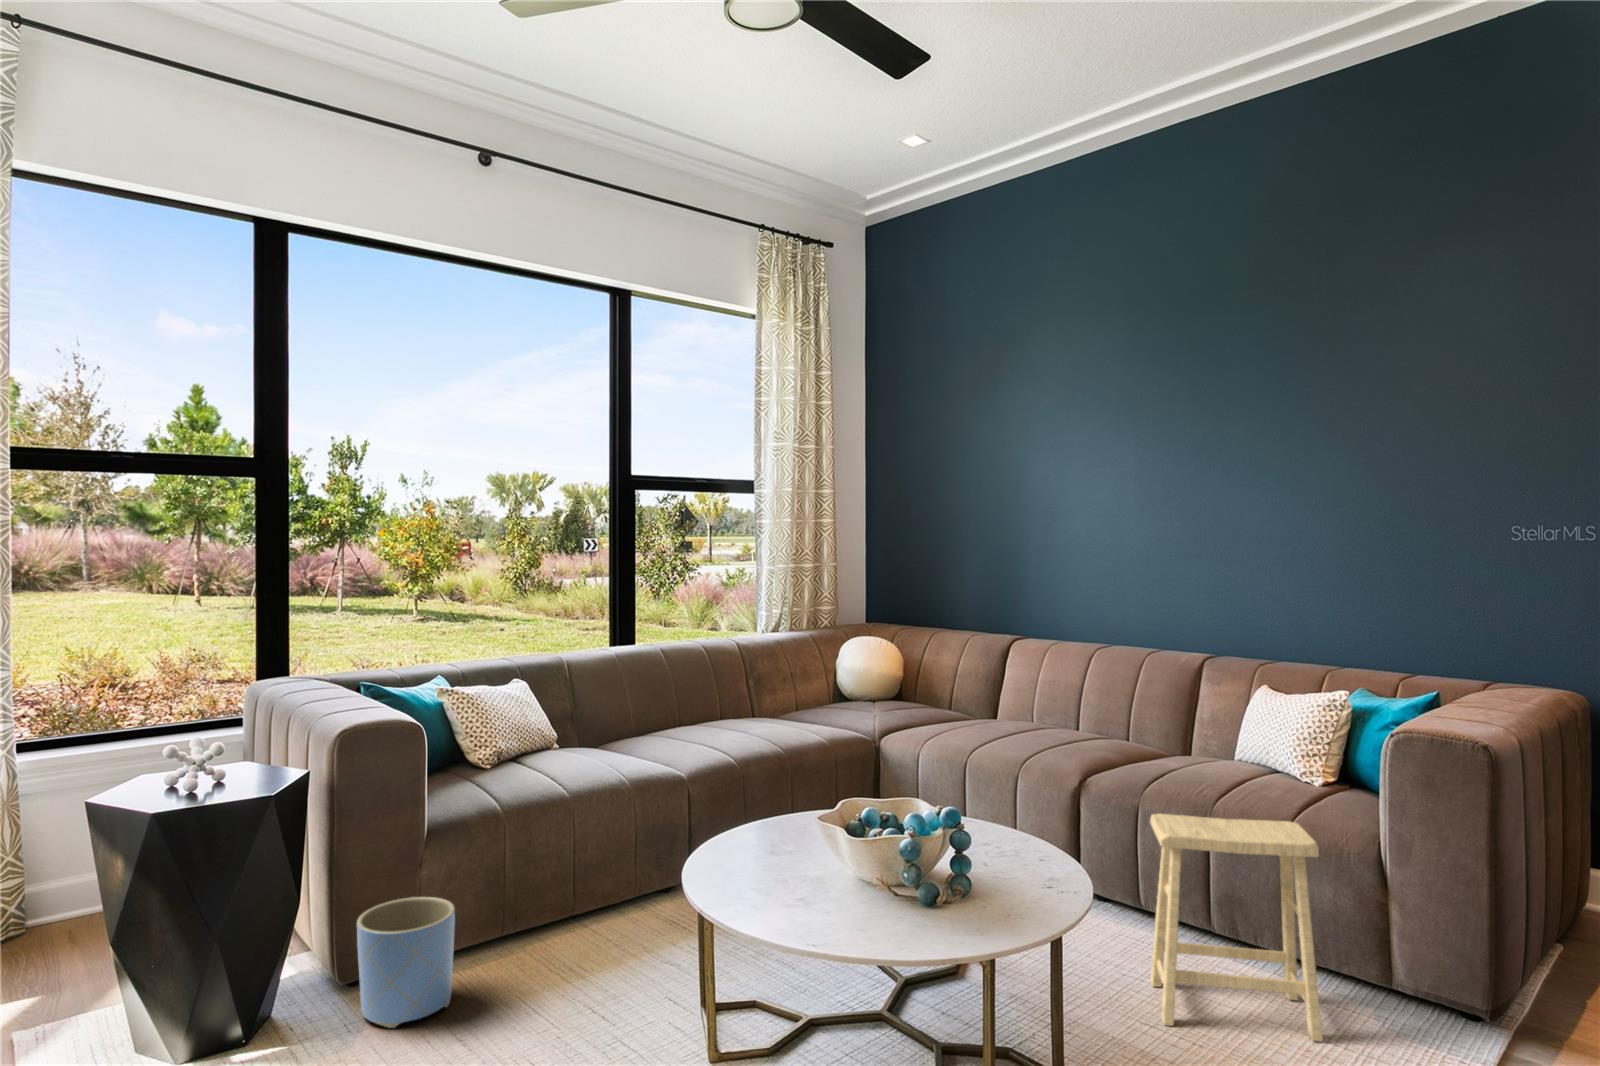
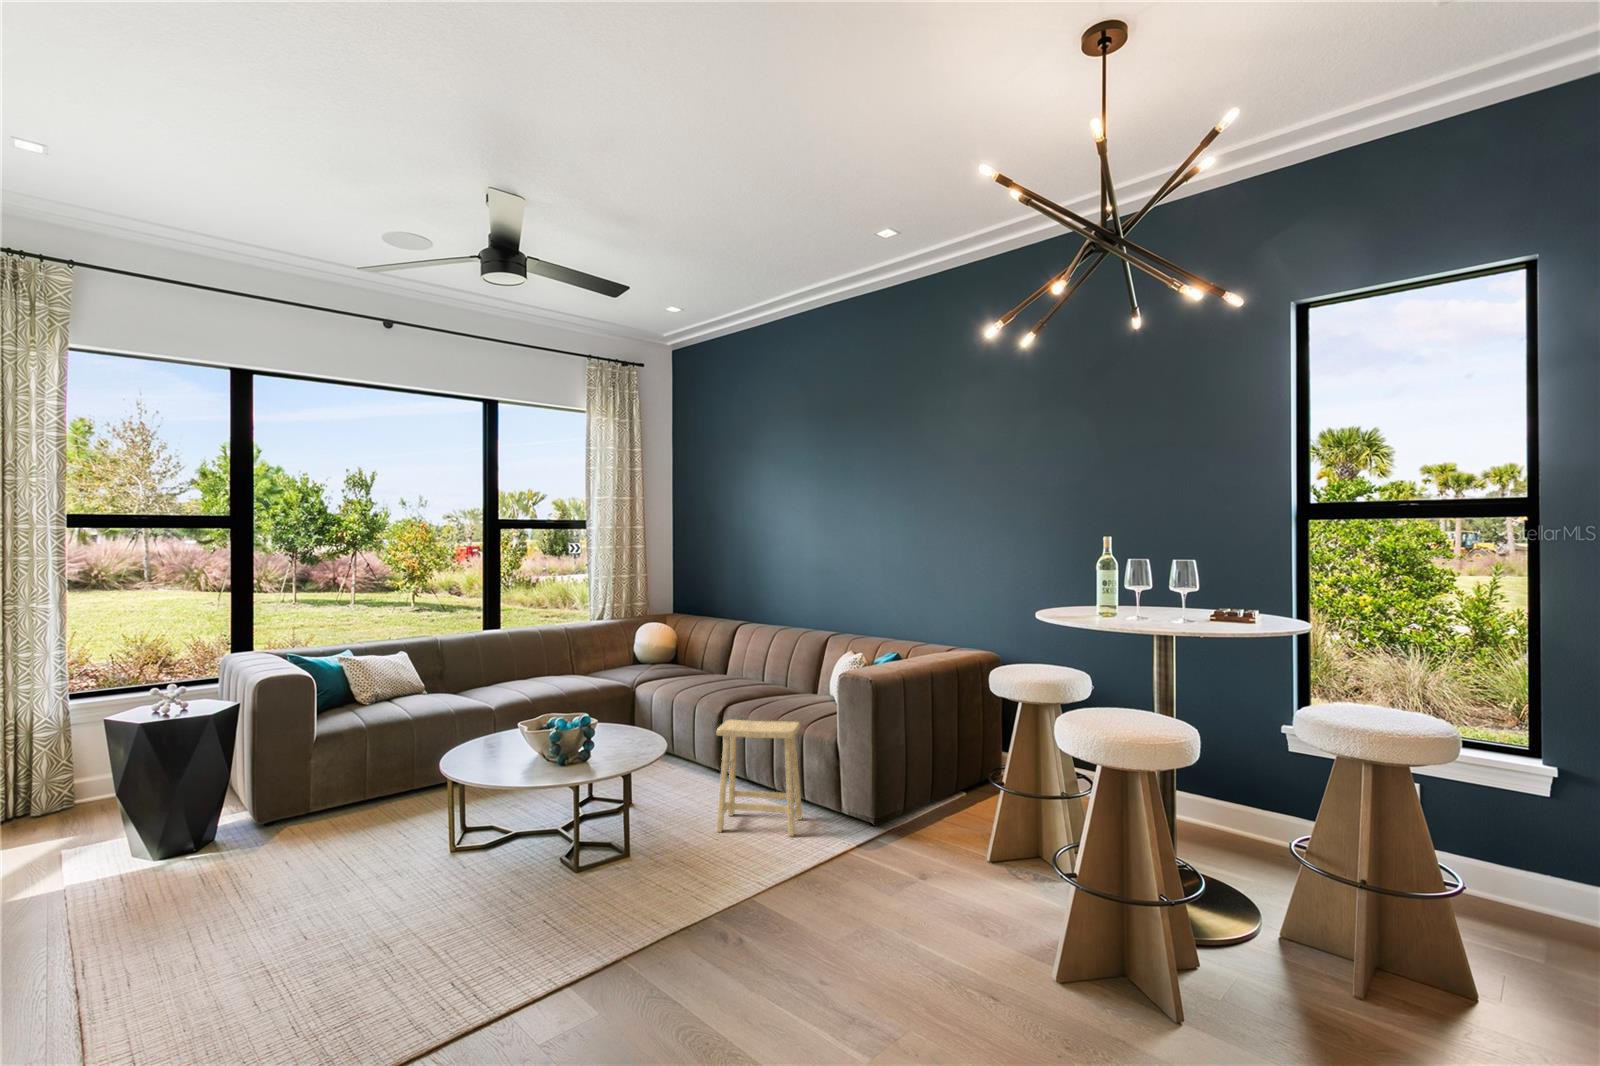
planter: present [357,897,455,1028] -> none [265,775,326,844]

